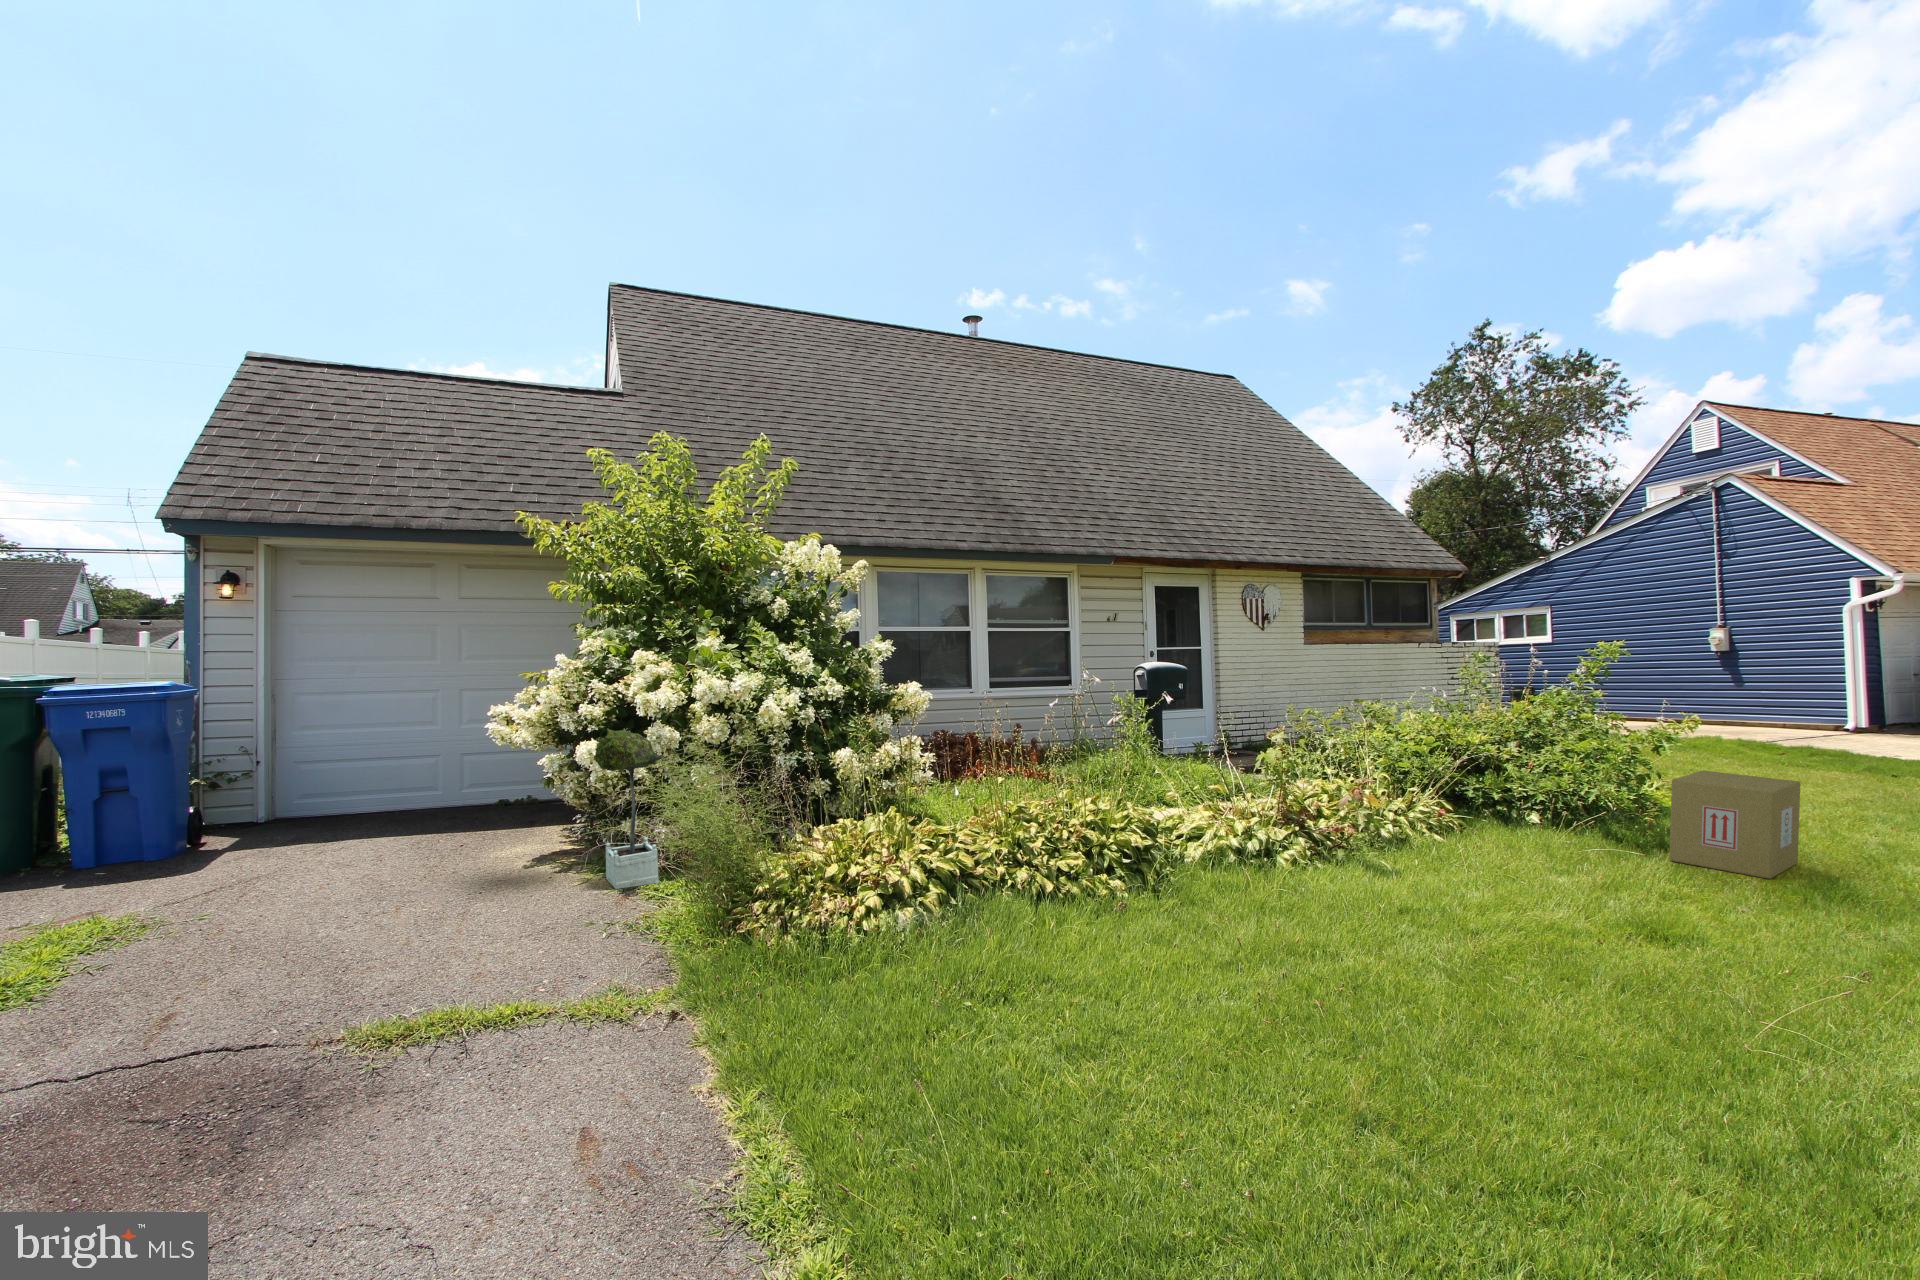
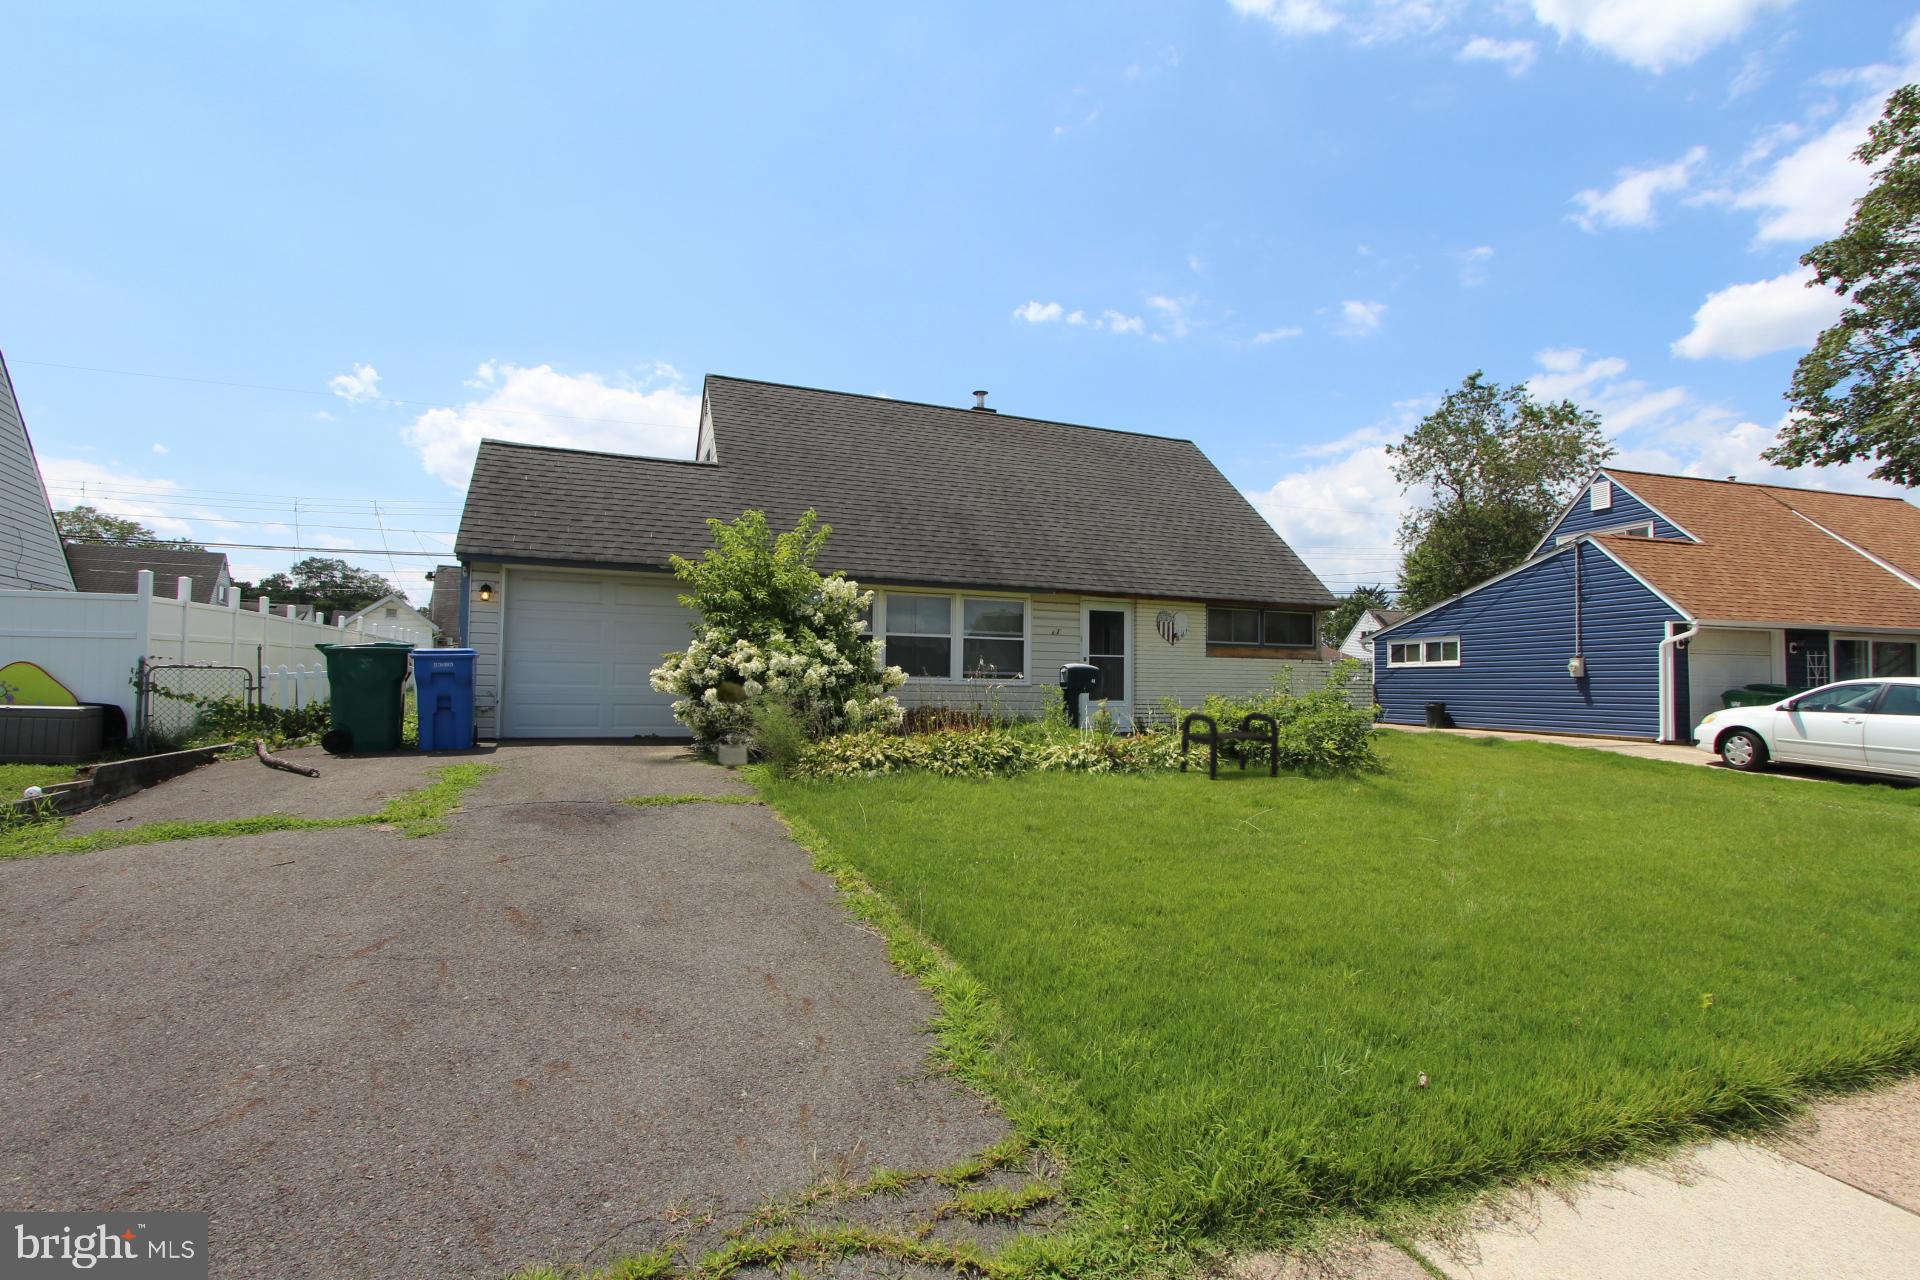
bench: none [1407,742,1576,868] -> present [1179,713,1279,779]
cardboard box: present [1670,771,1800,879] -> none [1325,732,1401,789]

